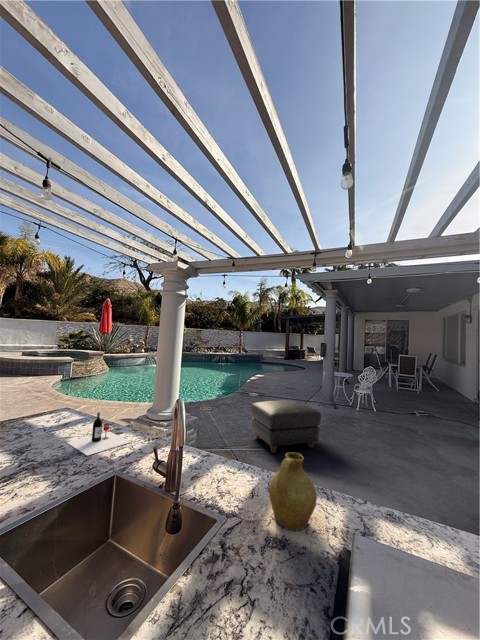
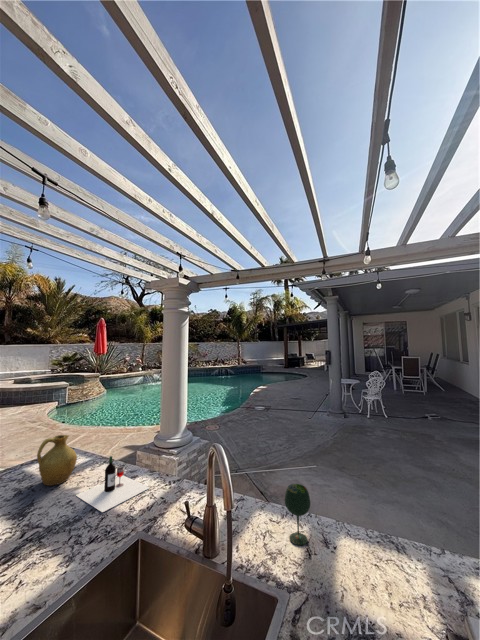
ottoman: present [251,400,321,453] -> none [266,416,341,476]
wine glass: none [238,441,260,490] -> present [285,484,310,545]
pitcher: present [269,452,317,531] -> present [37,435,77,486]

